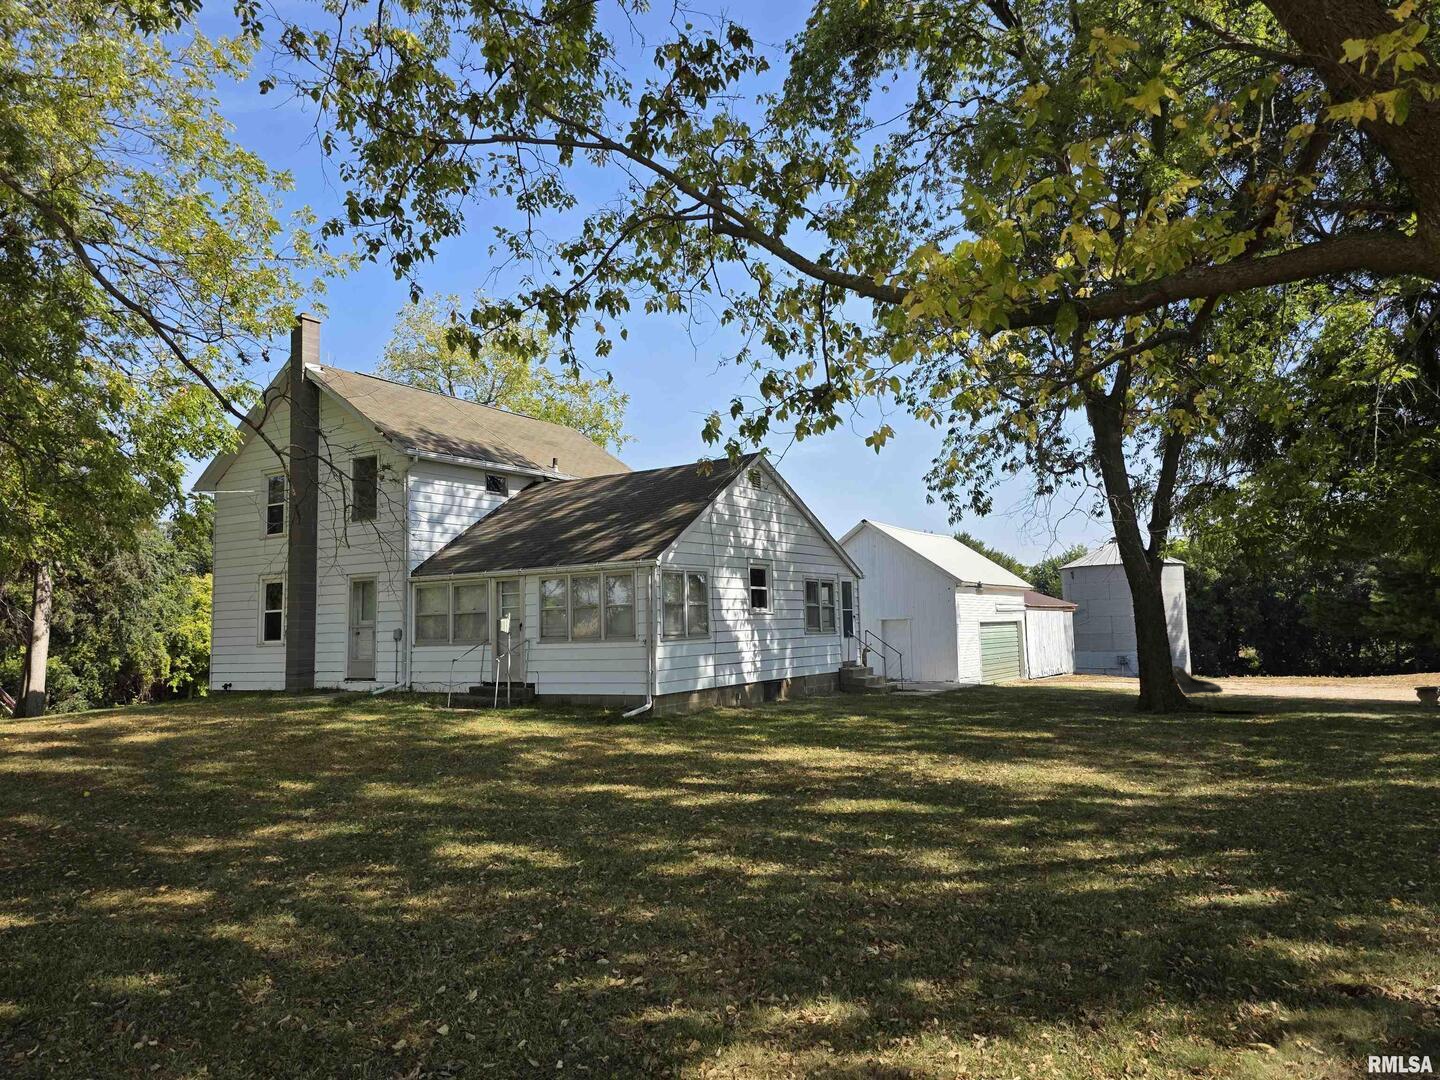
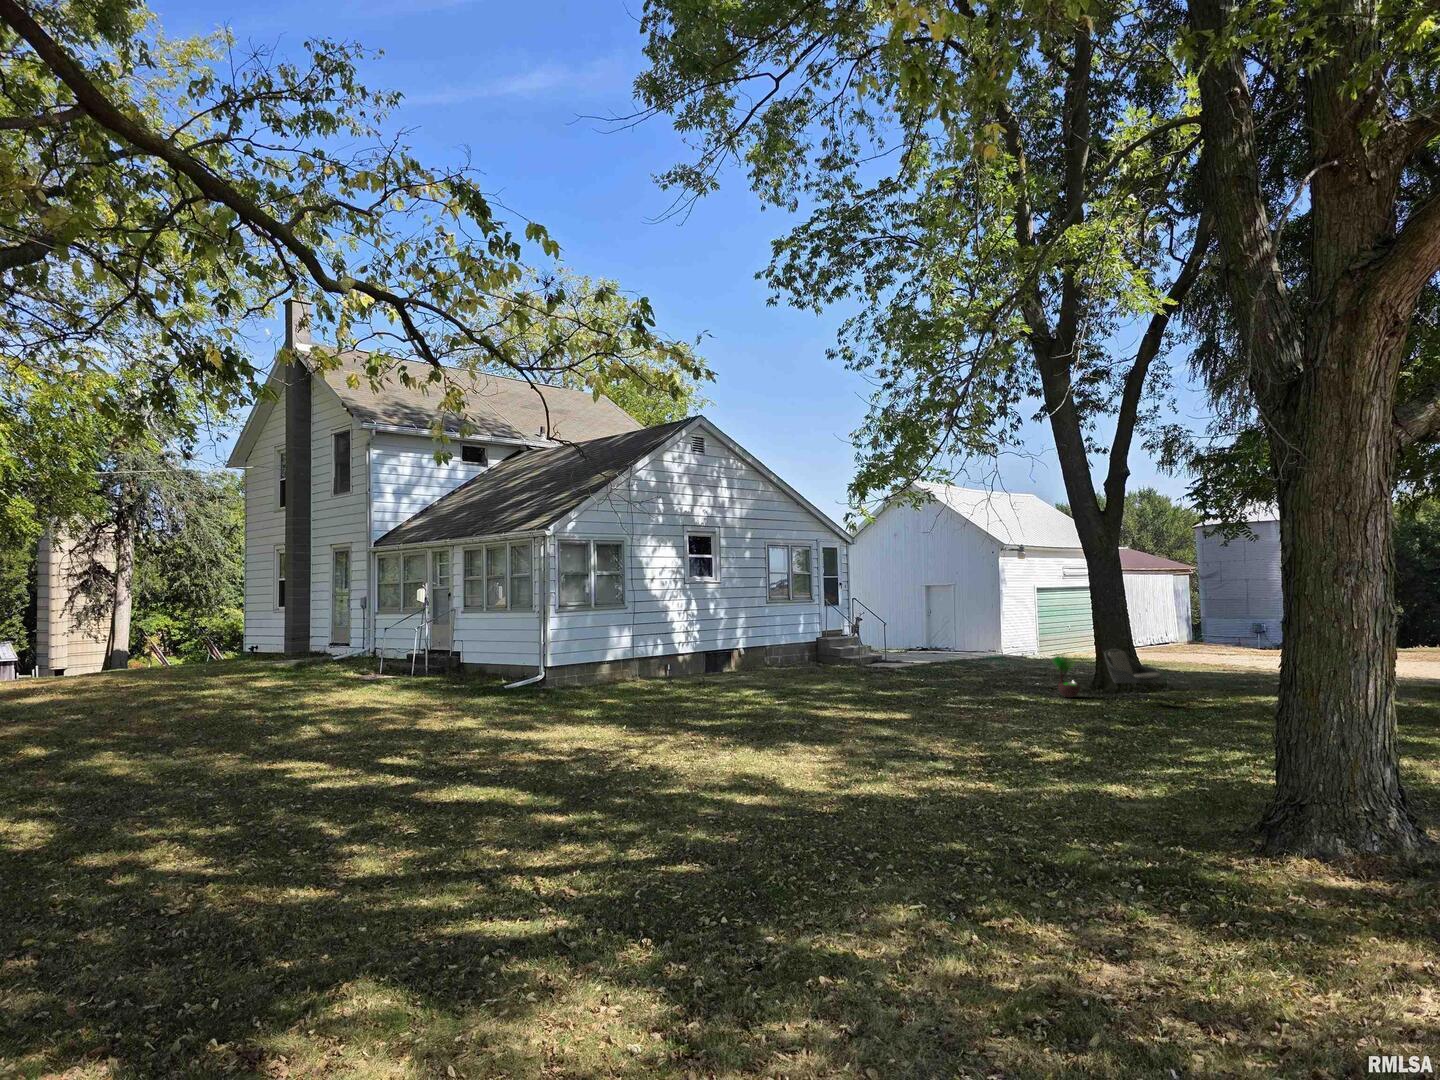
potted tree: none [1118,668,1146,710] -> present [1052,655,1080,698]

